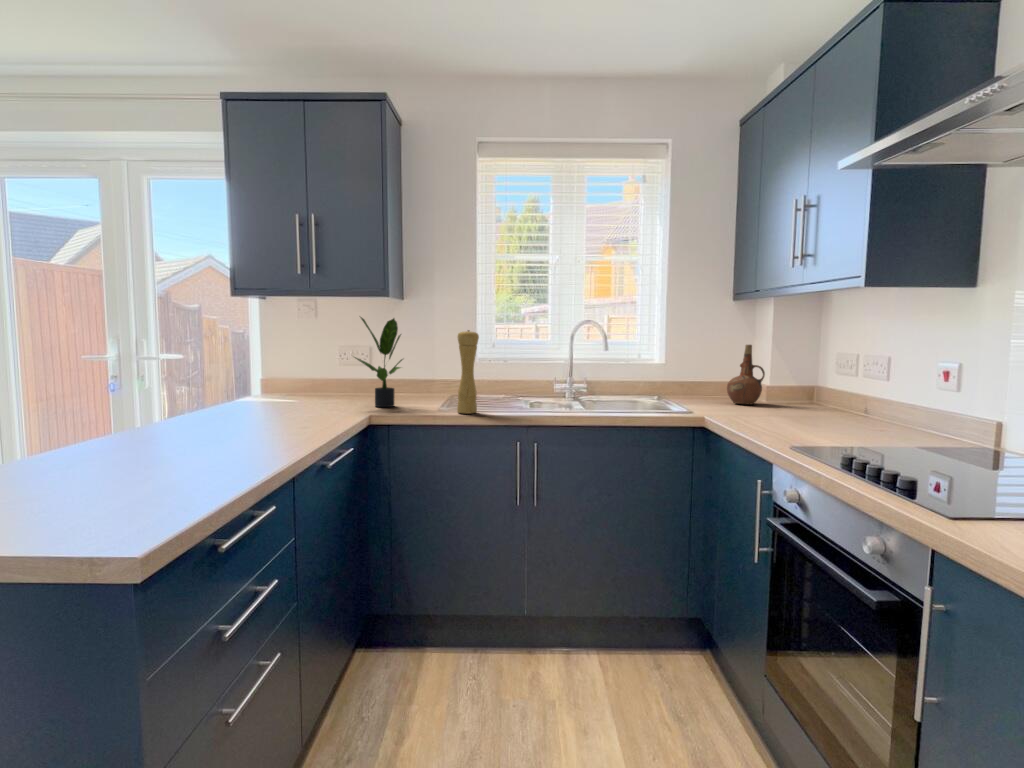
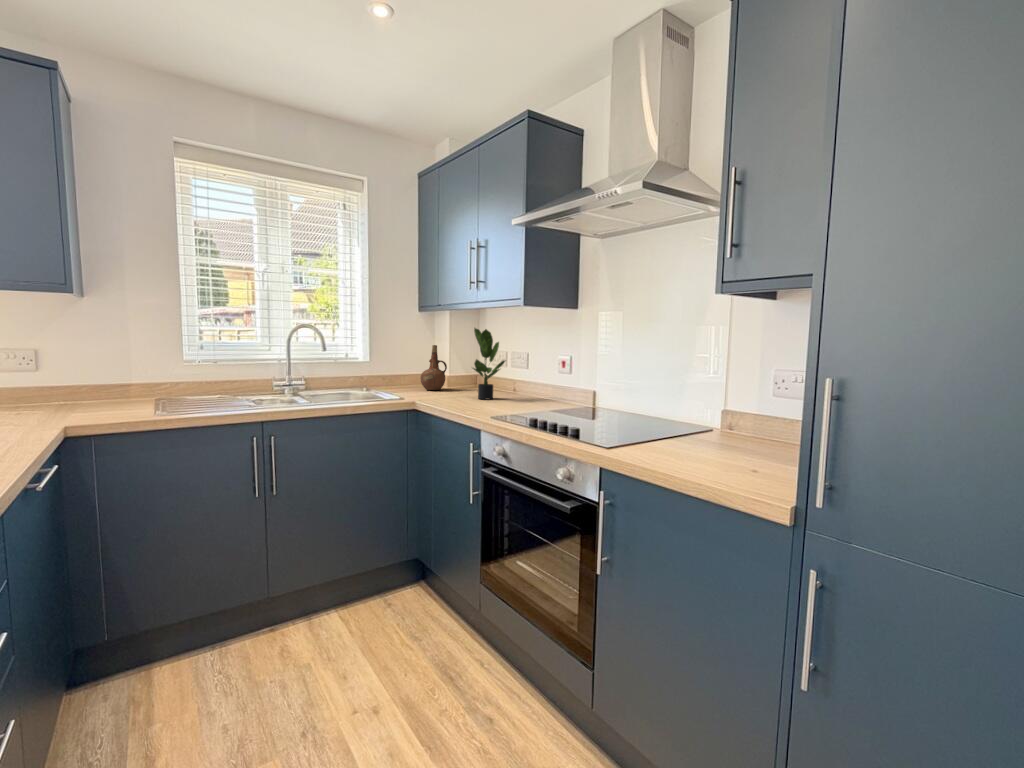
potted plant: present [354,317,403,407] -> present [473,328,505,399]
pepper mill: present [457,330,479,414] -> none [186,334,211,416]

